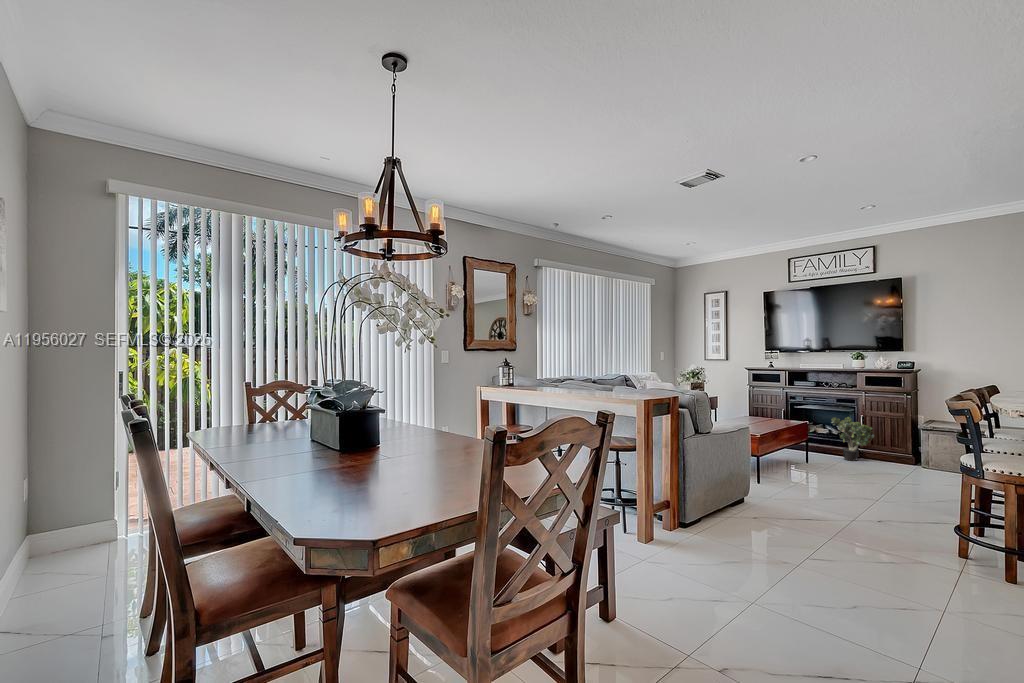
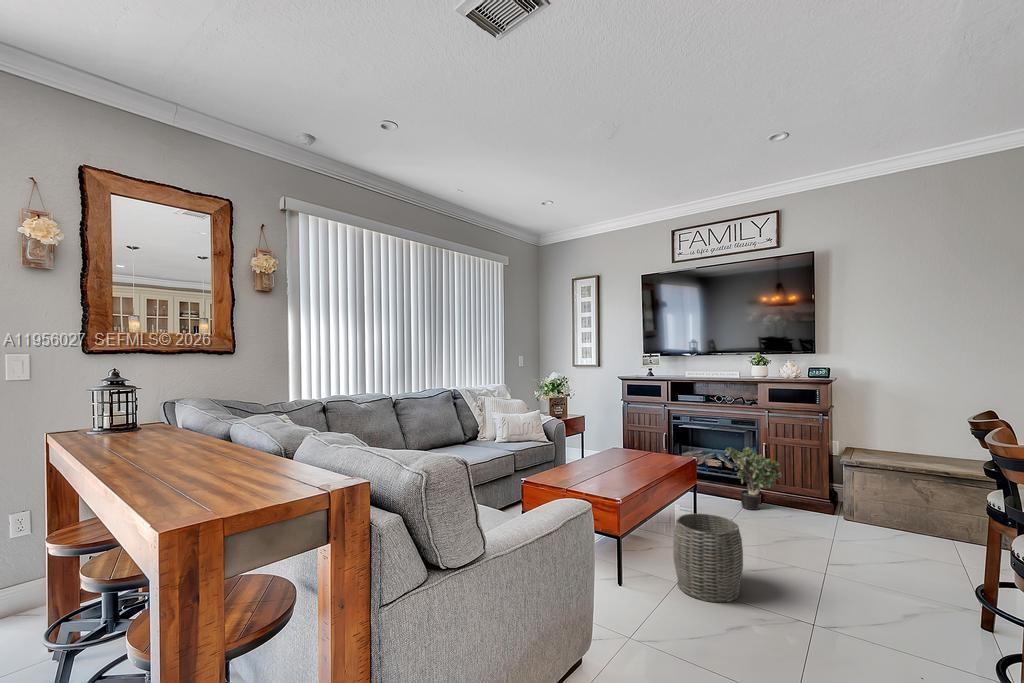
woven basket: none [793,447,838,493] -> present [673,514,743,602]

